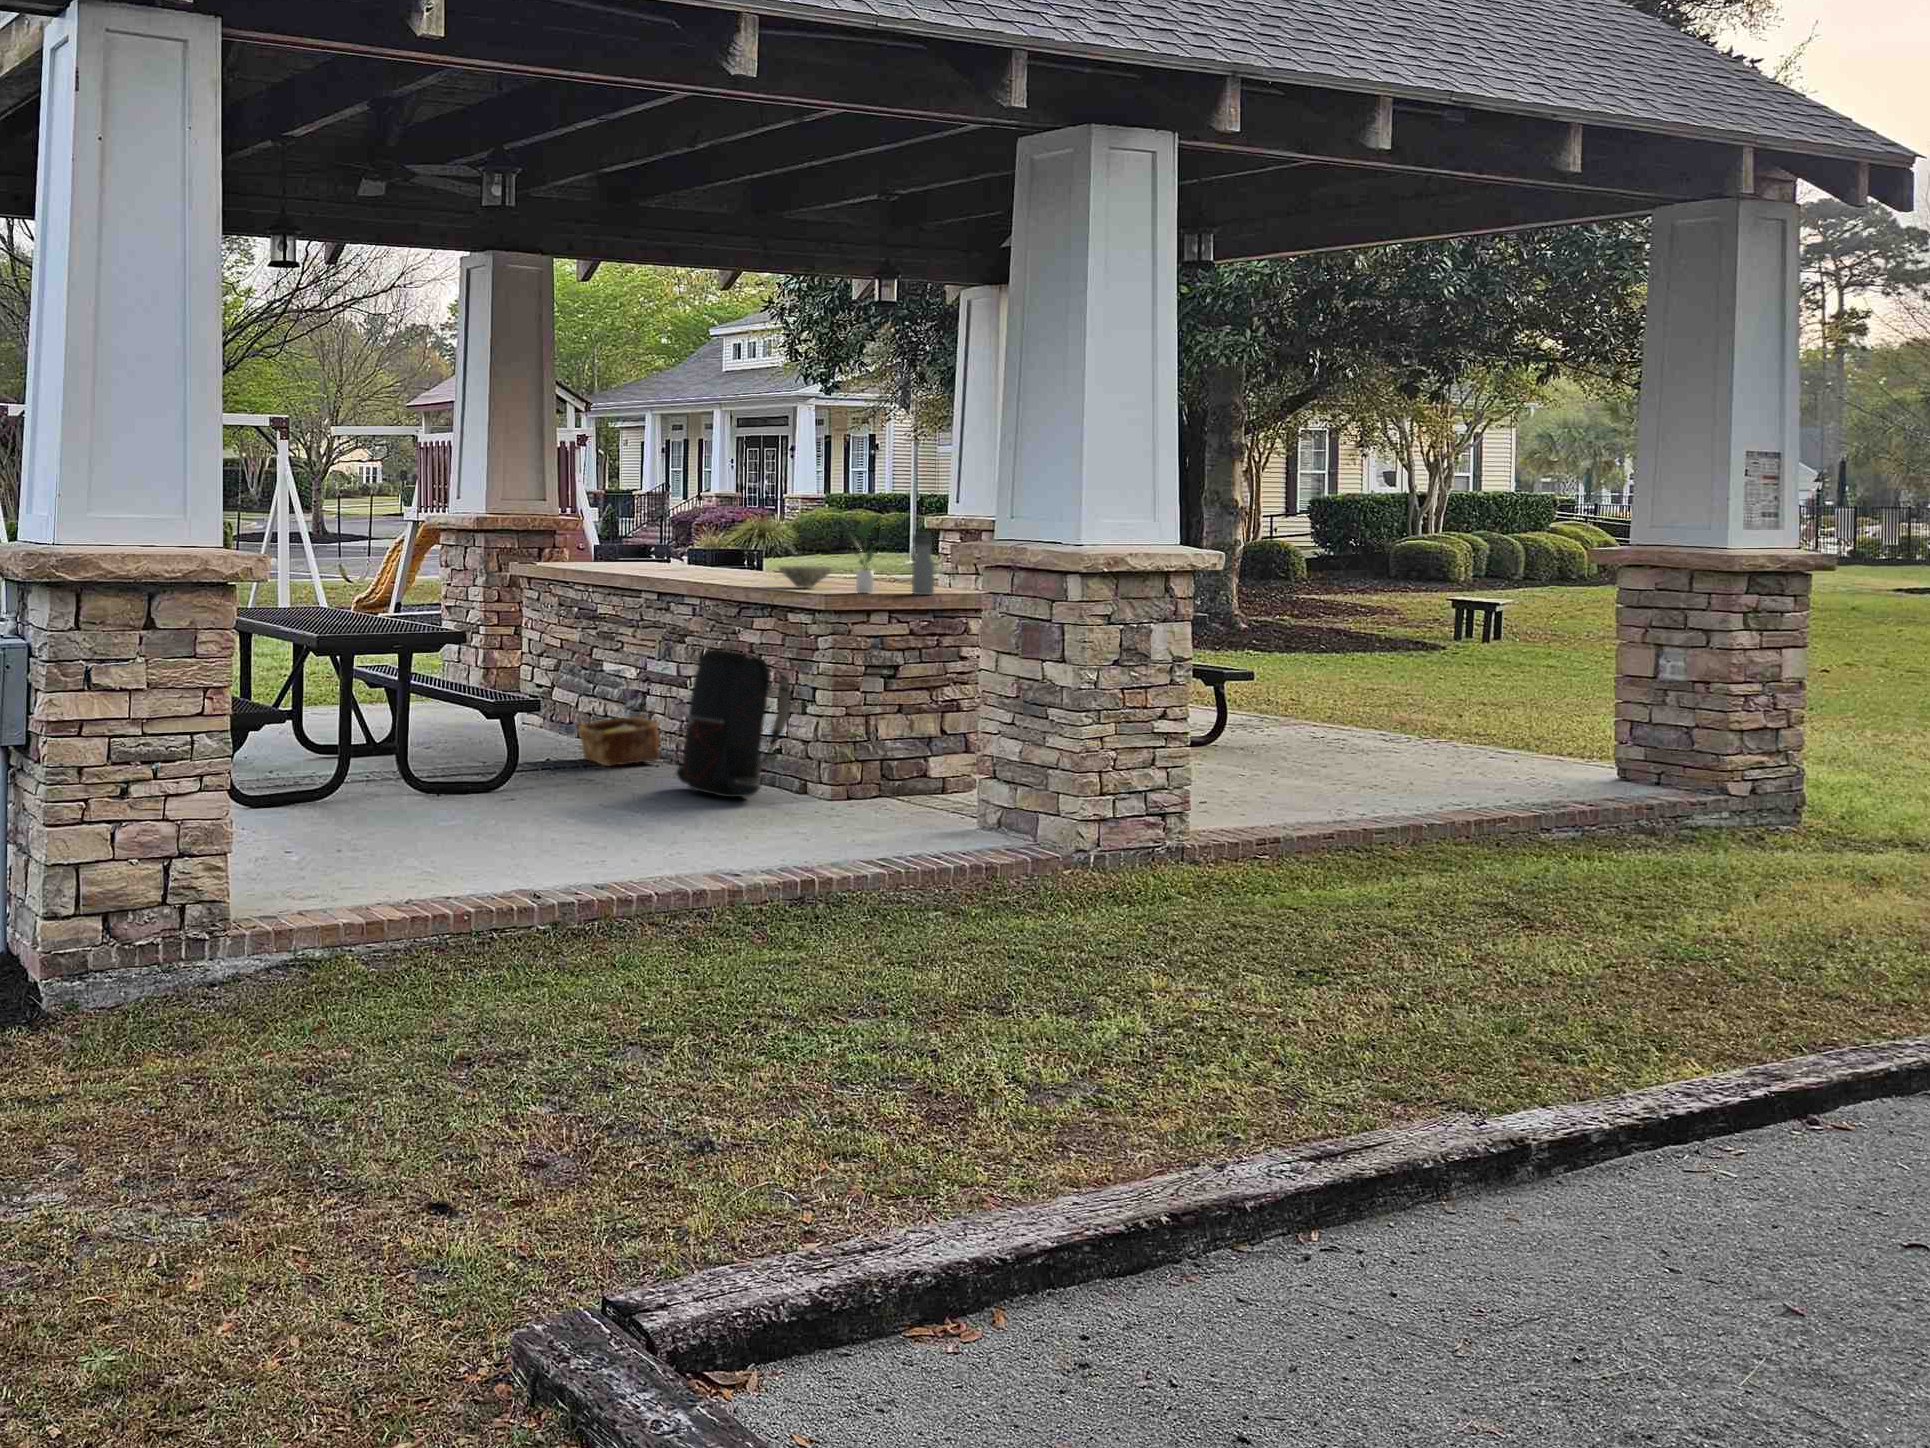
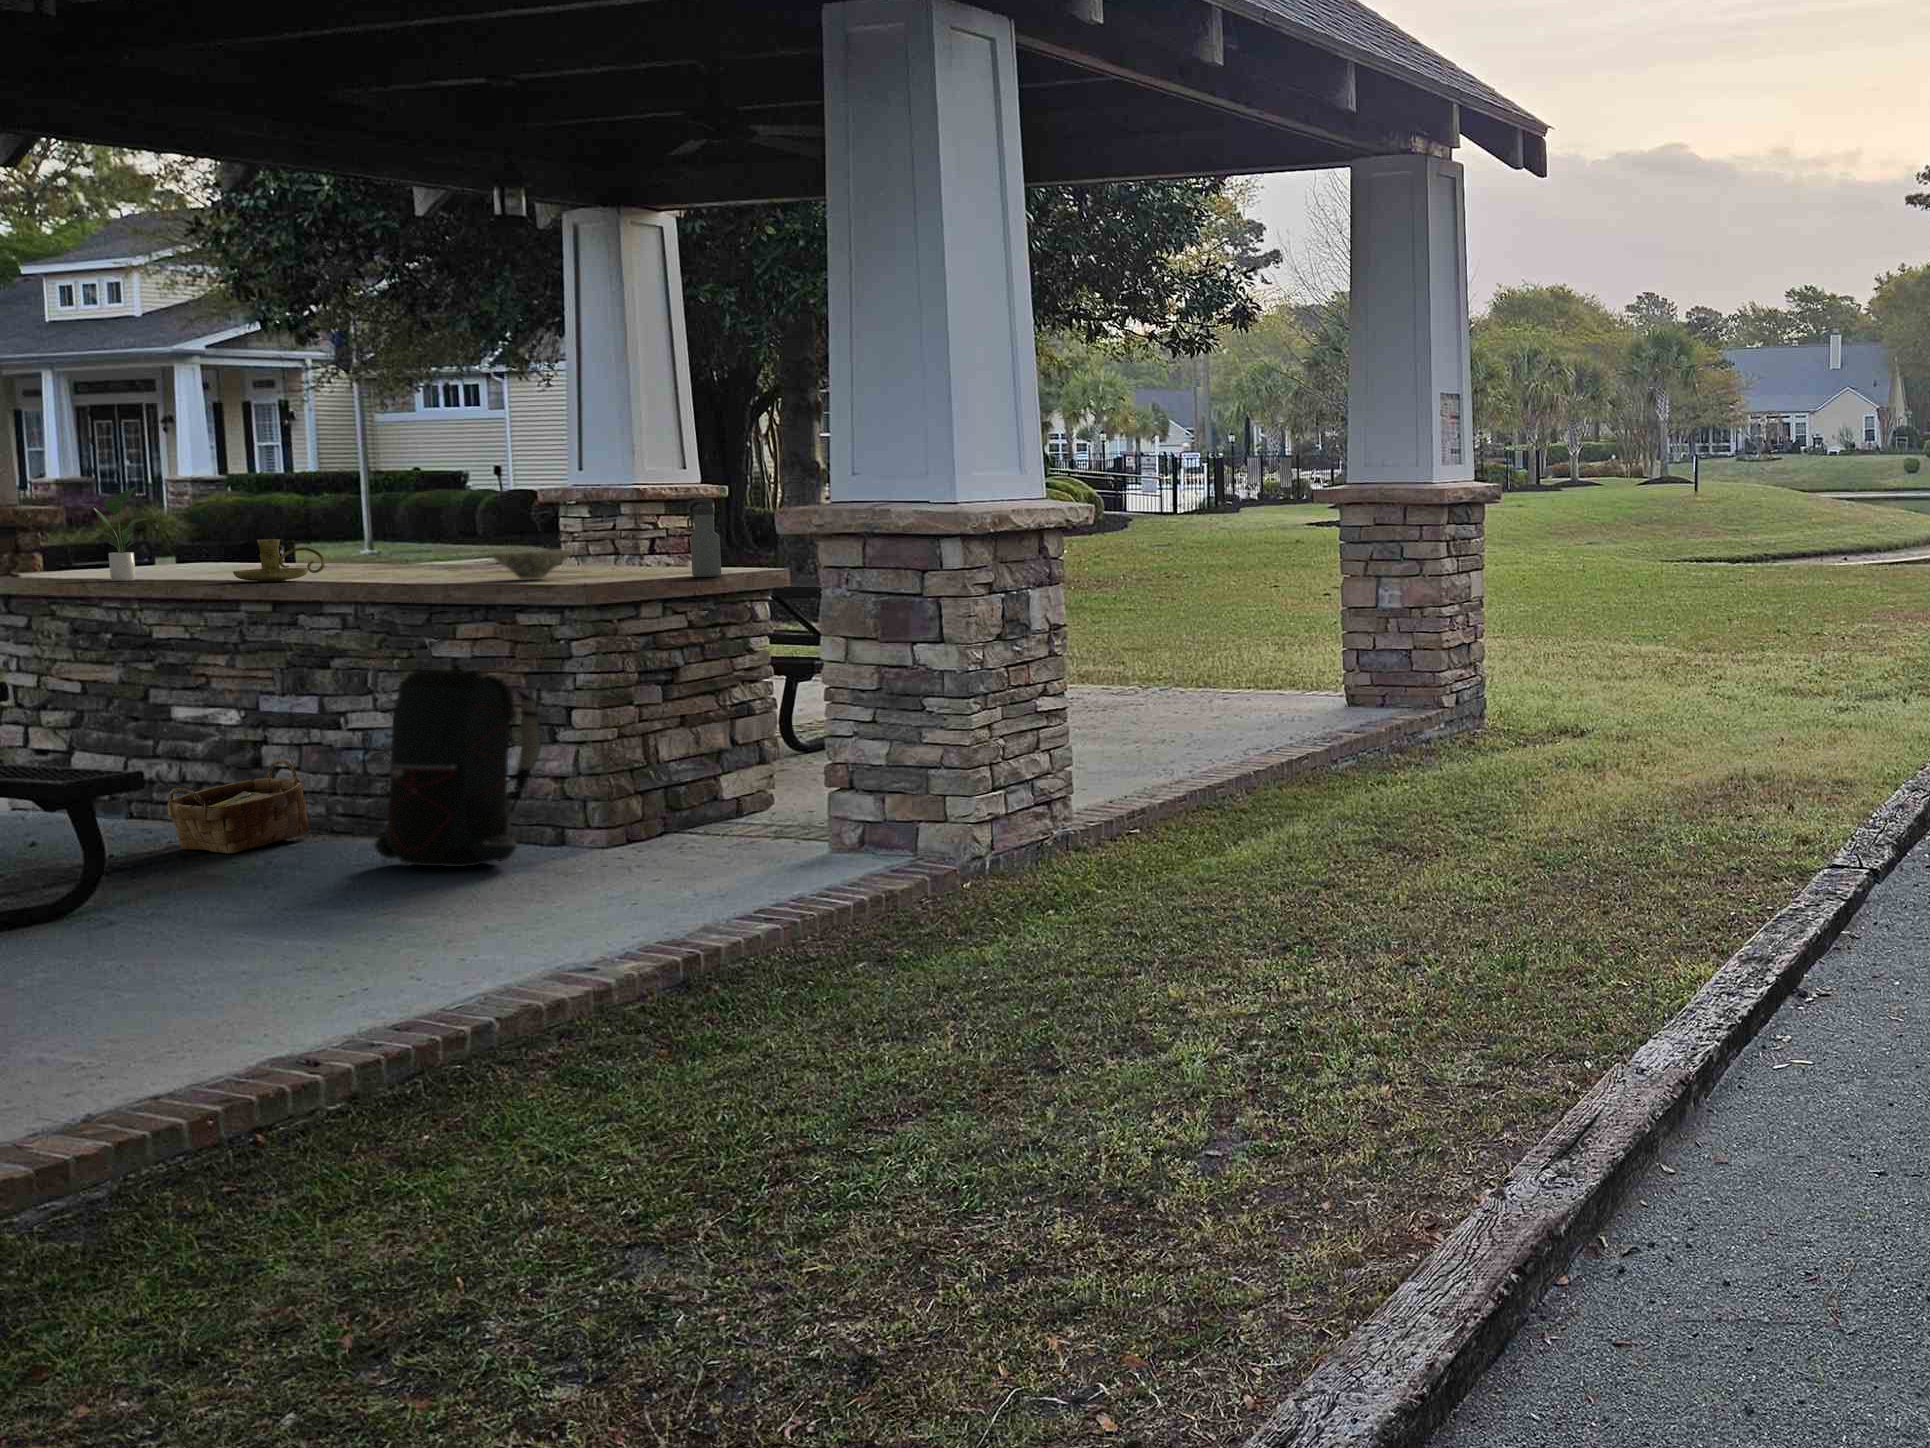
potted plant: present [851,517,880,593] -> present [92,486,146,581]
candle holder: none [633,548,688,578] -> present [233,539,325,582]

